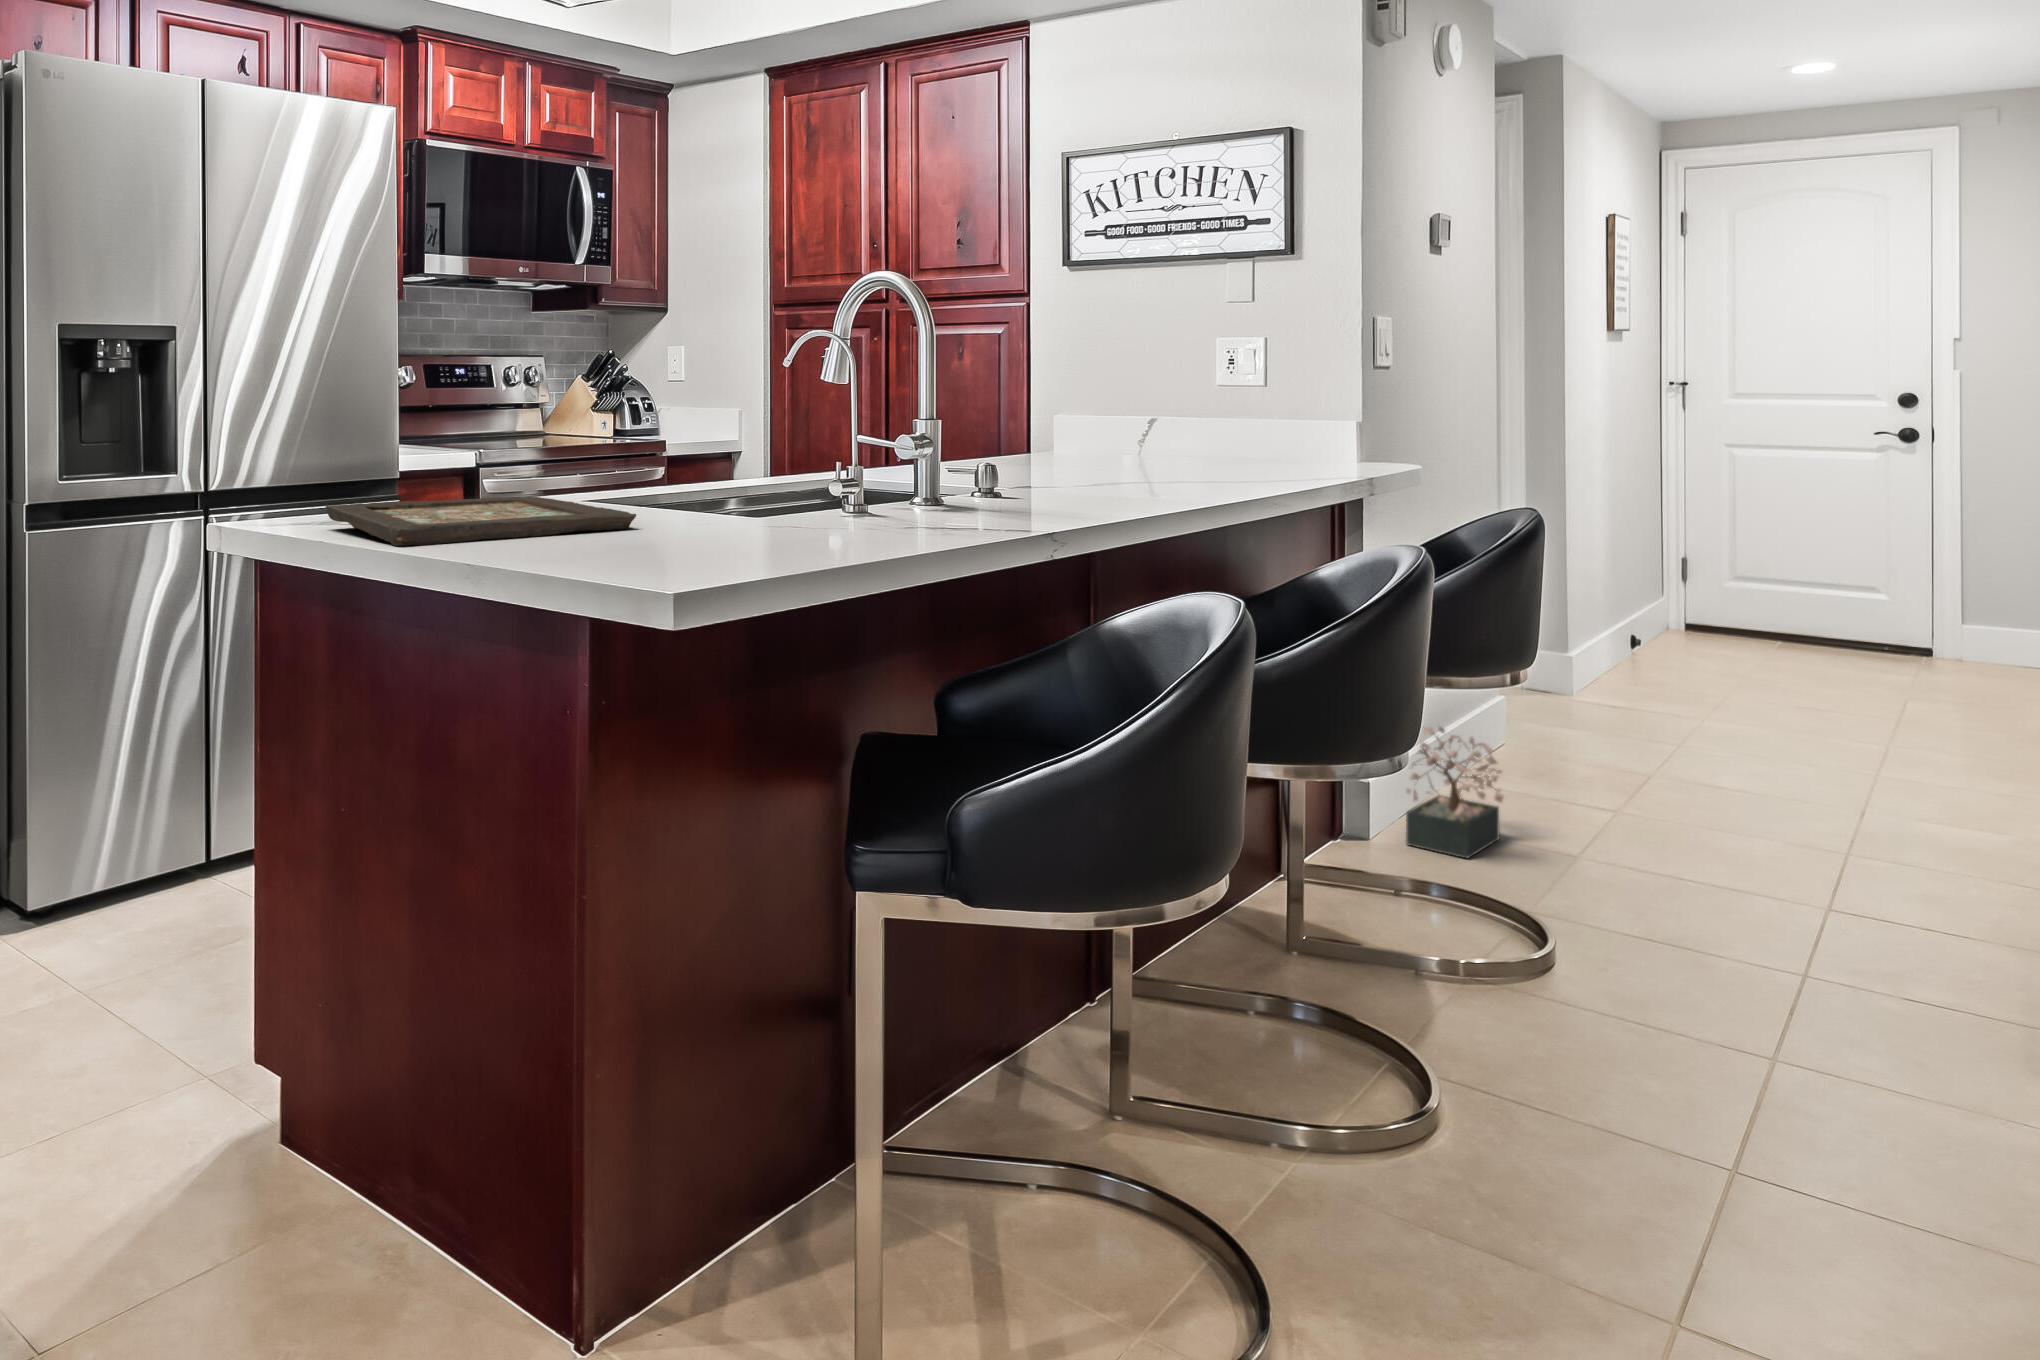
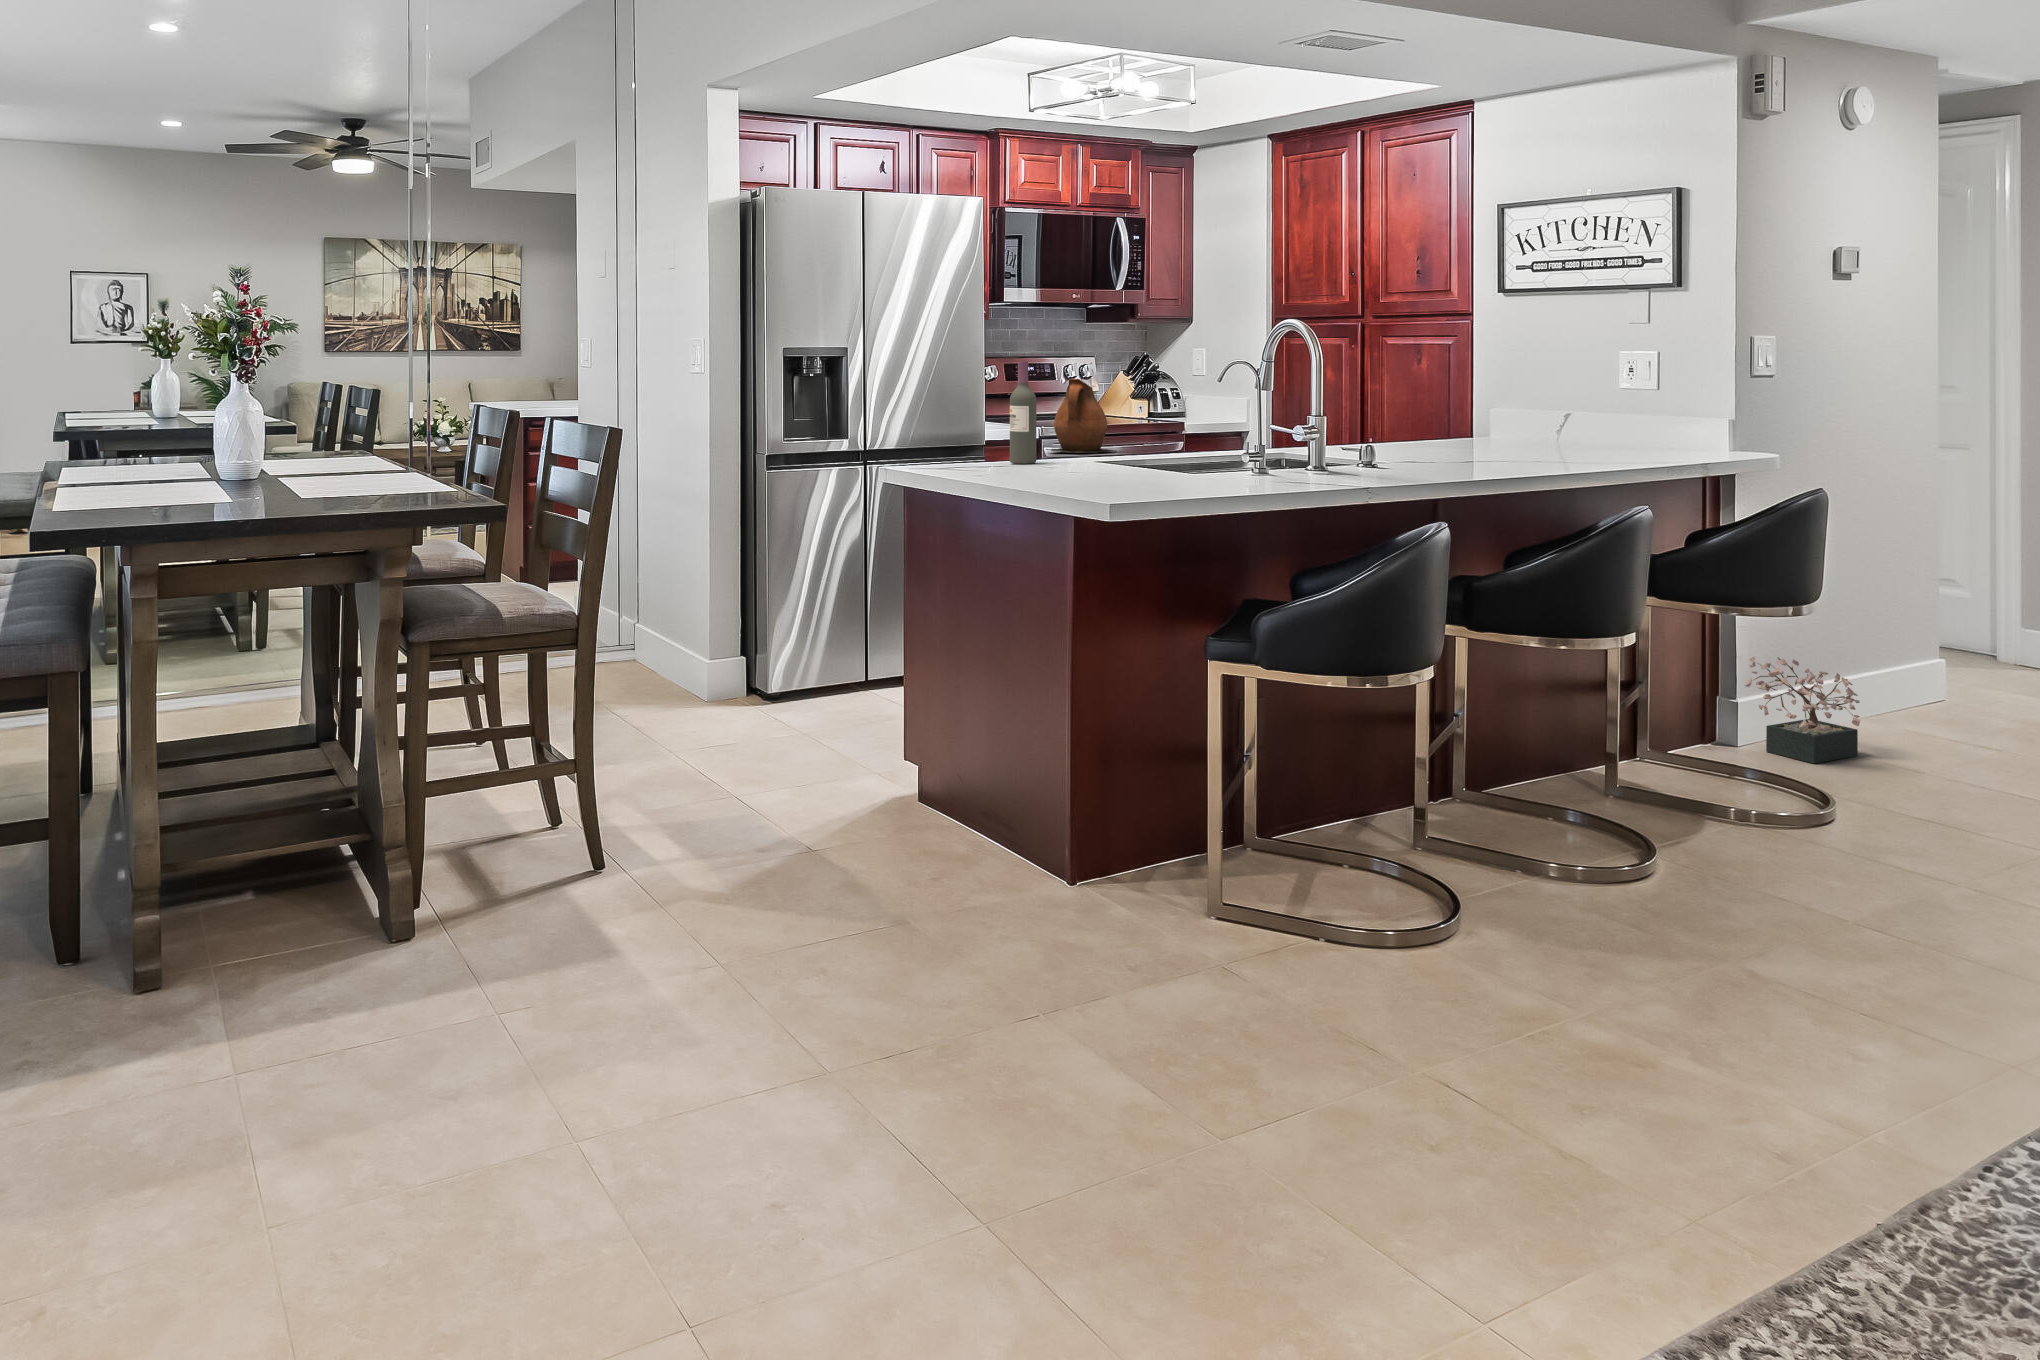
wine bottle: none [443,340,486,506] -> present [1010,361,1036,464]
ceramic pitcher: none [491,375,595,486] -> present [1047,379,1117,453]
decorative tray: present [326,497,636,546] -> none [941,458,1113,481]

